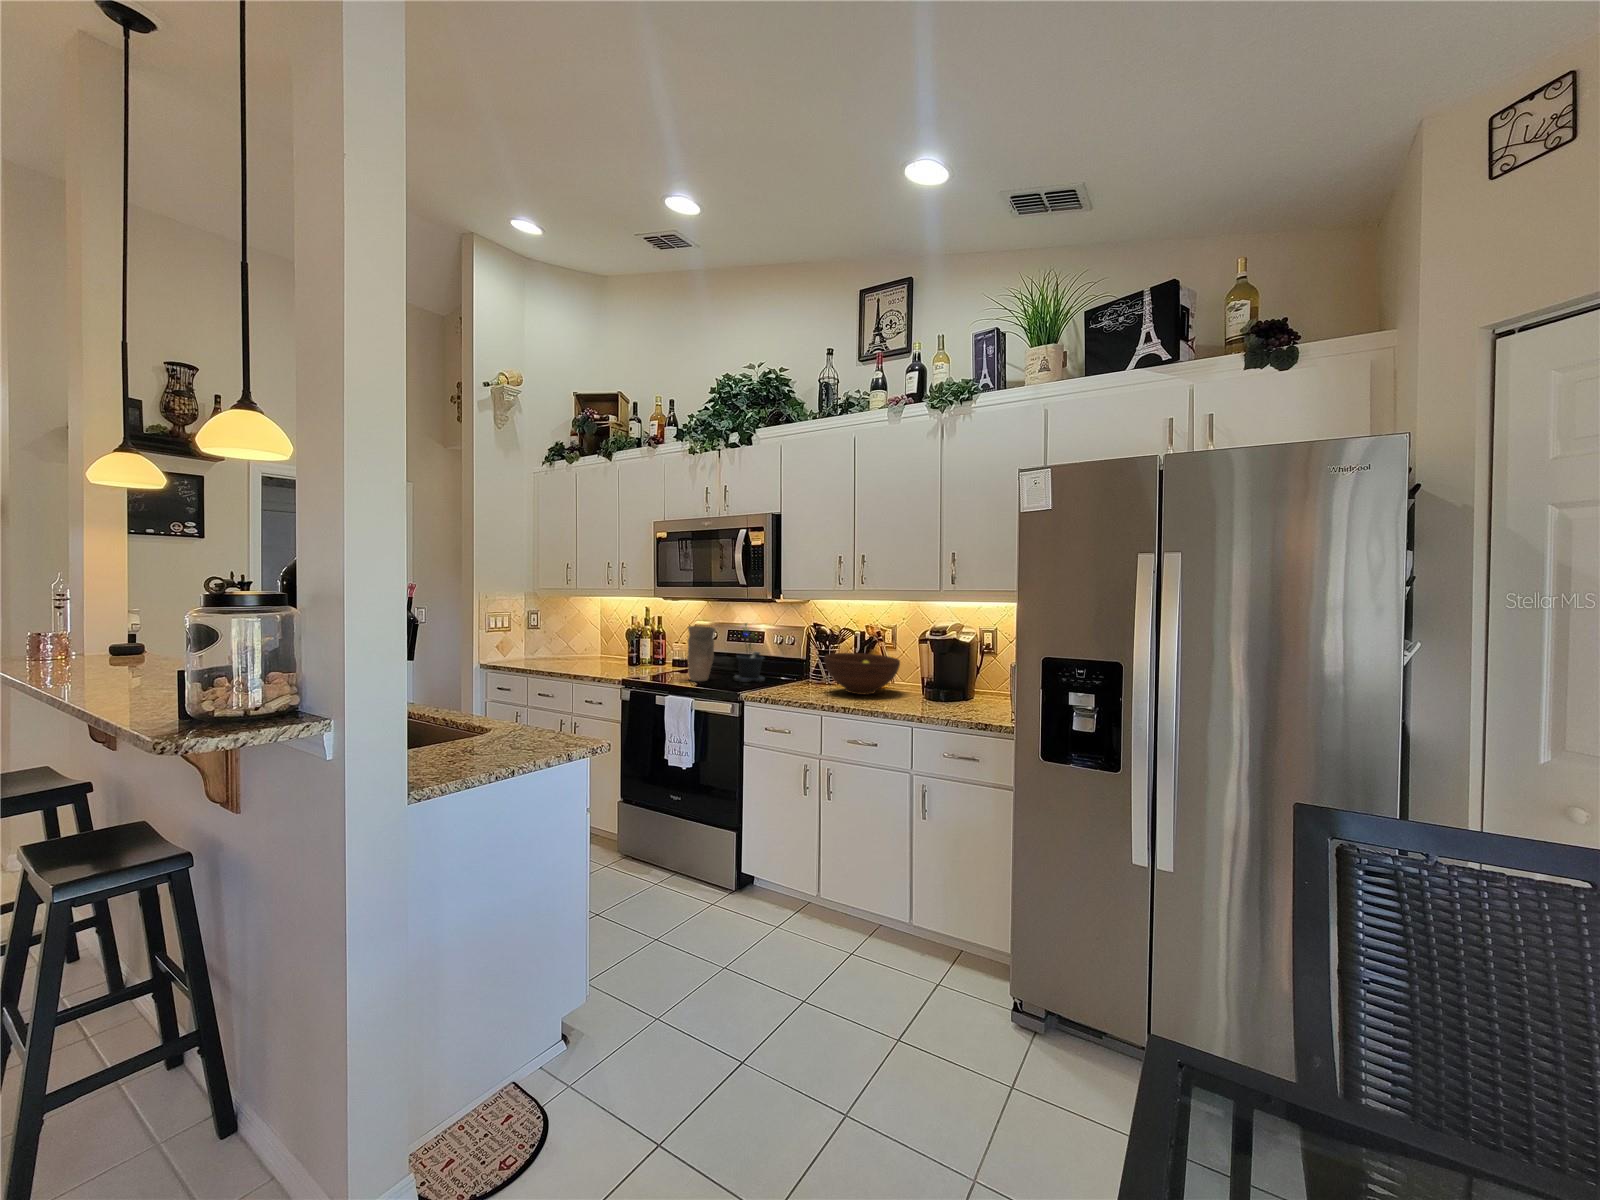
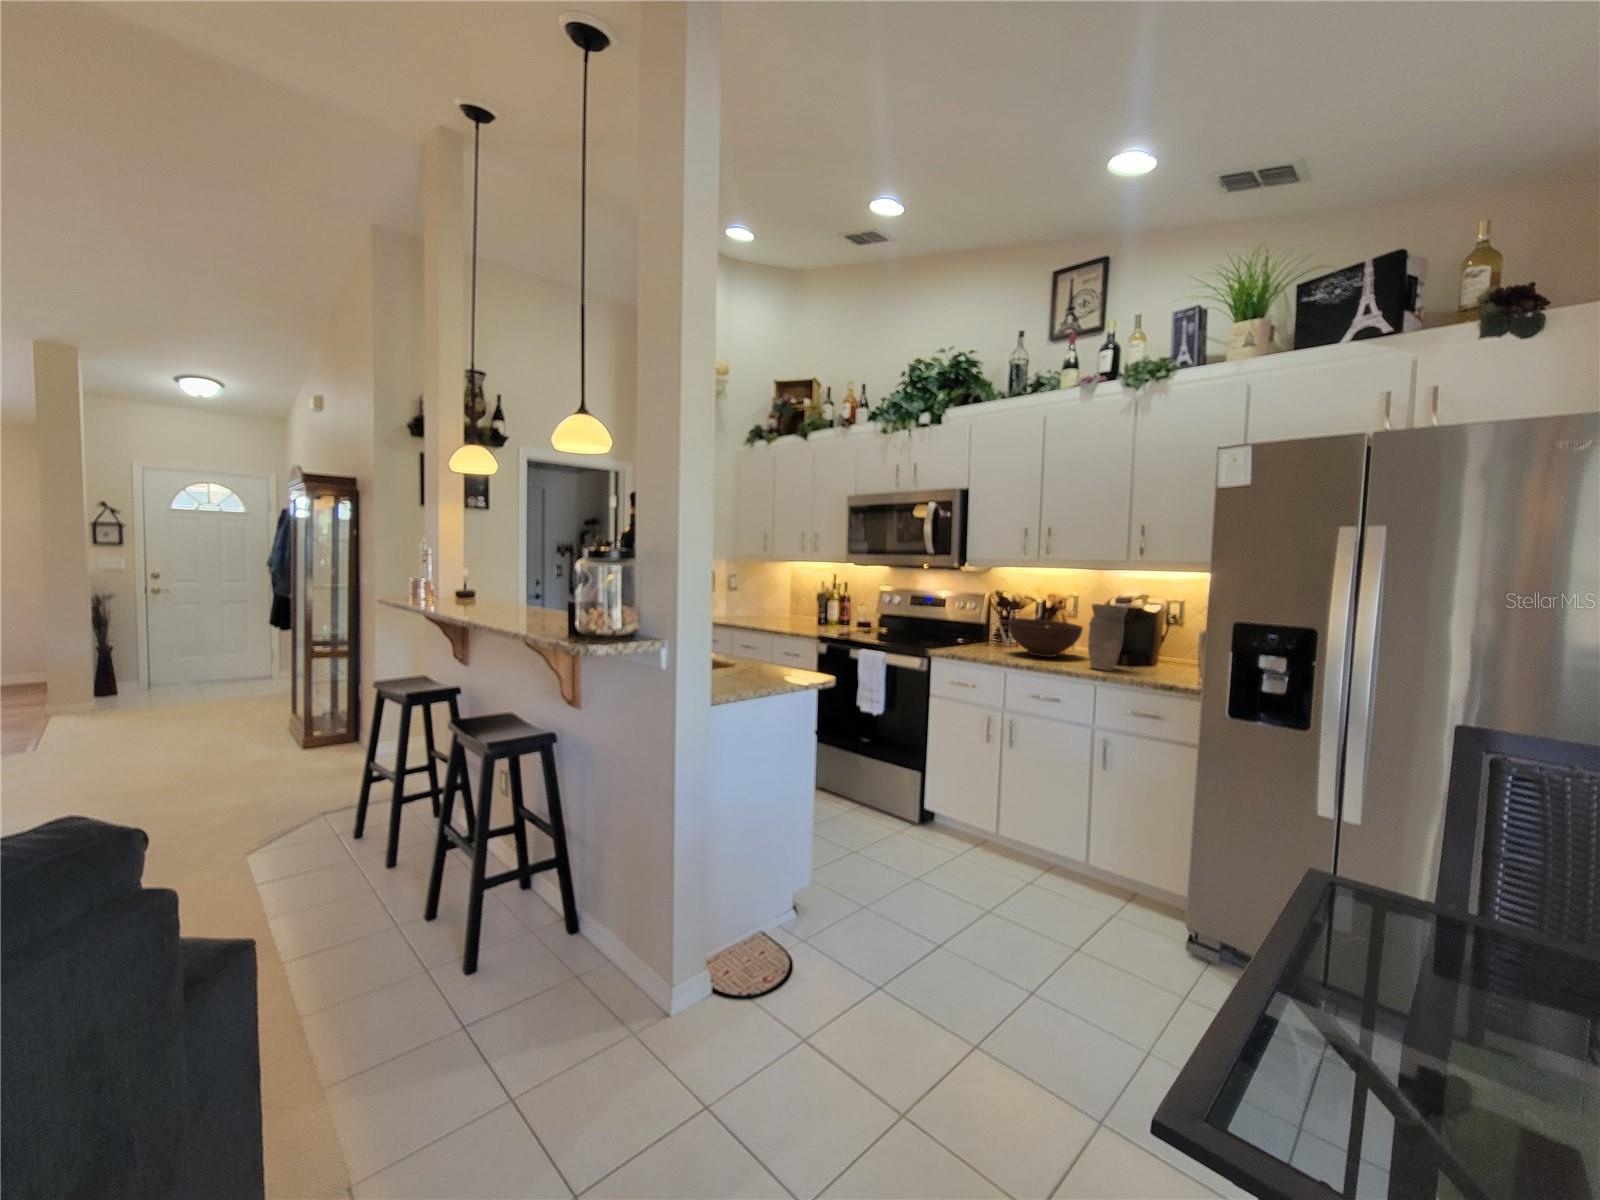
potted plant: present [734,623,765,682] -> none [918,589,952,643]
vase: present [687,626,715,681] -> present [1088,604,1128,671]

